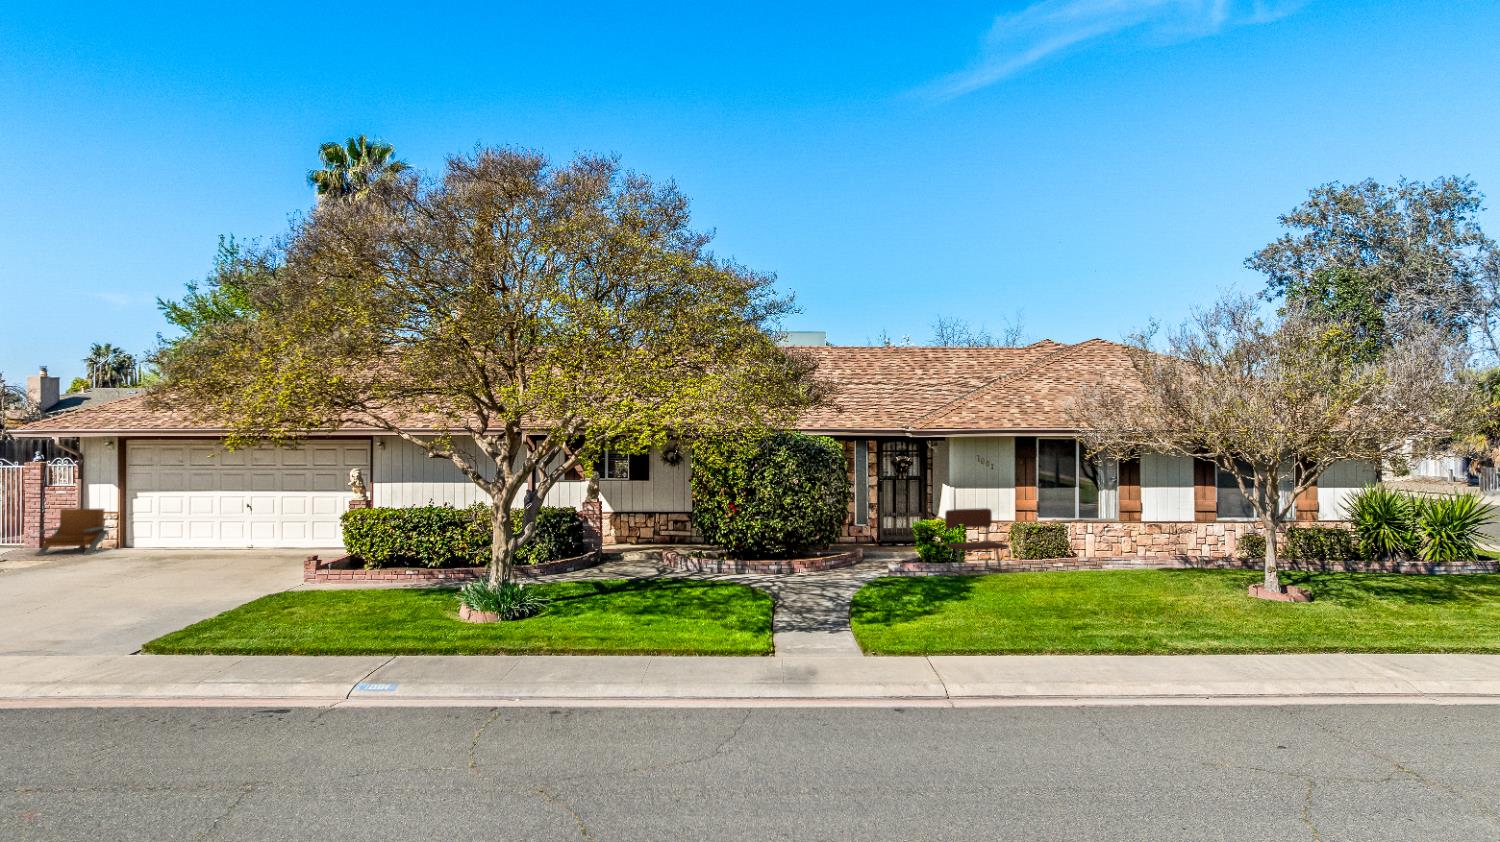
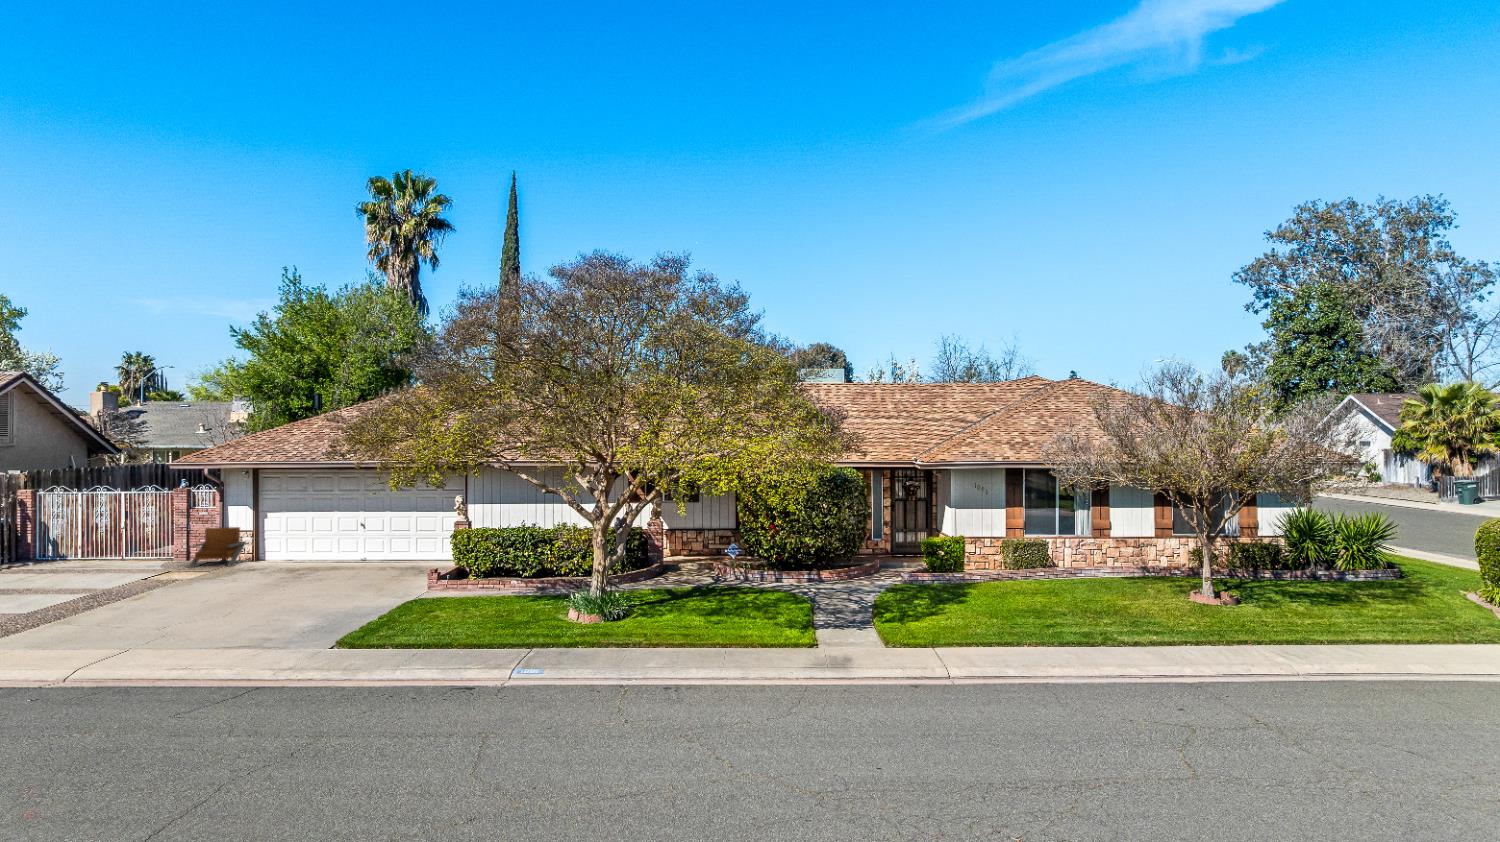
bench: present [945,508,1009,574] -> none [947,527,1000,582]

